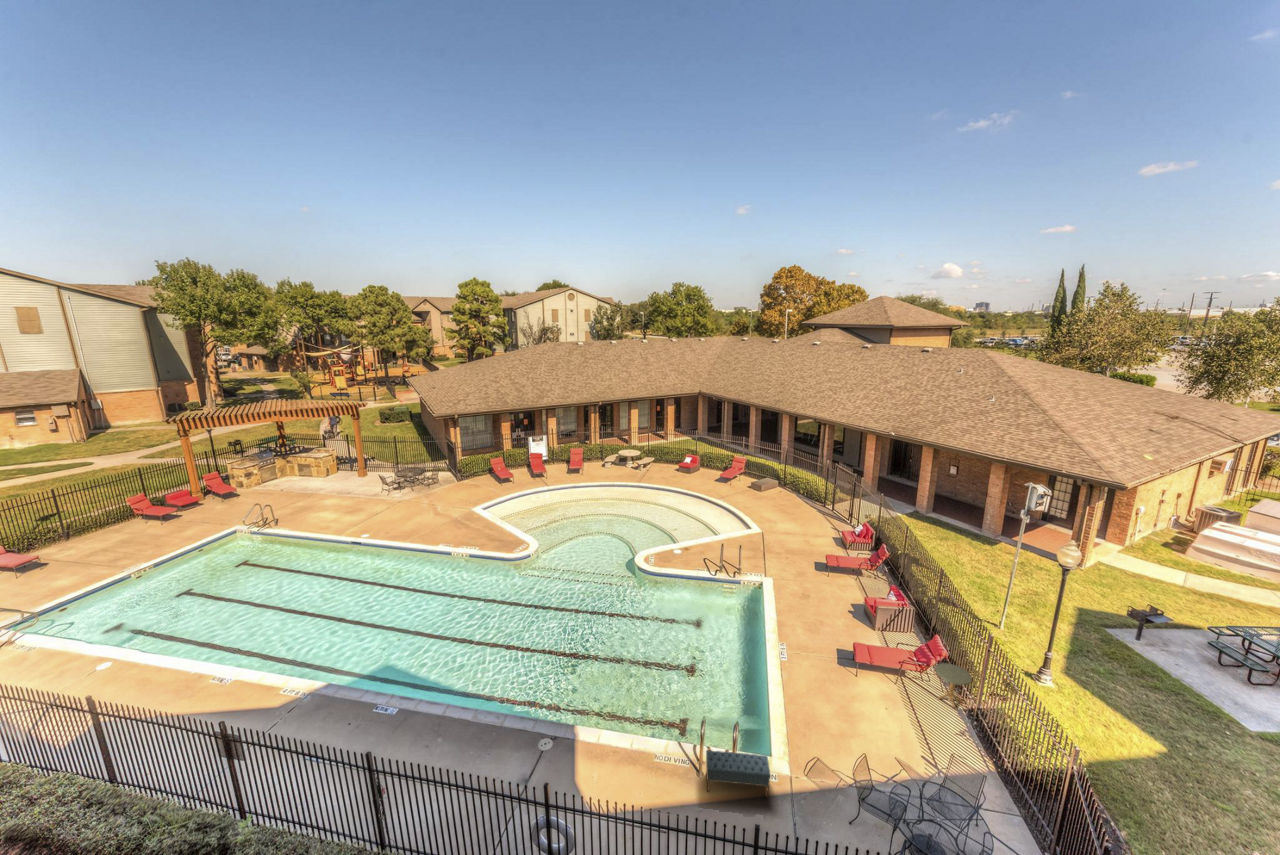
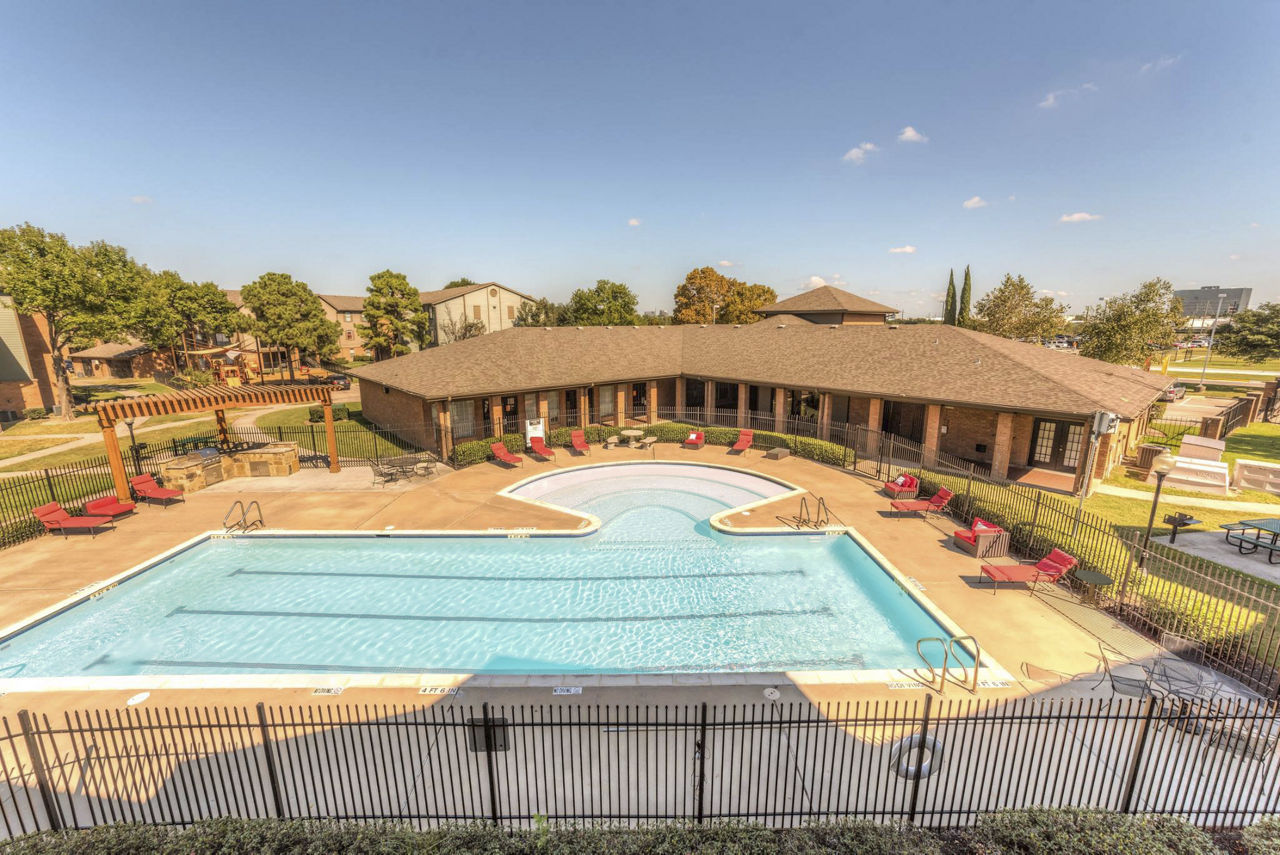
bench: present [706,750,770,797] -> none [949,662,1026,706]

